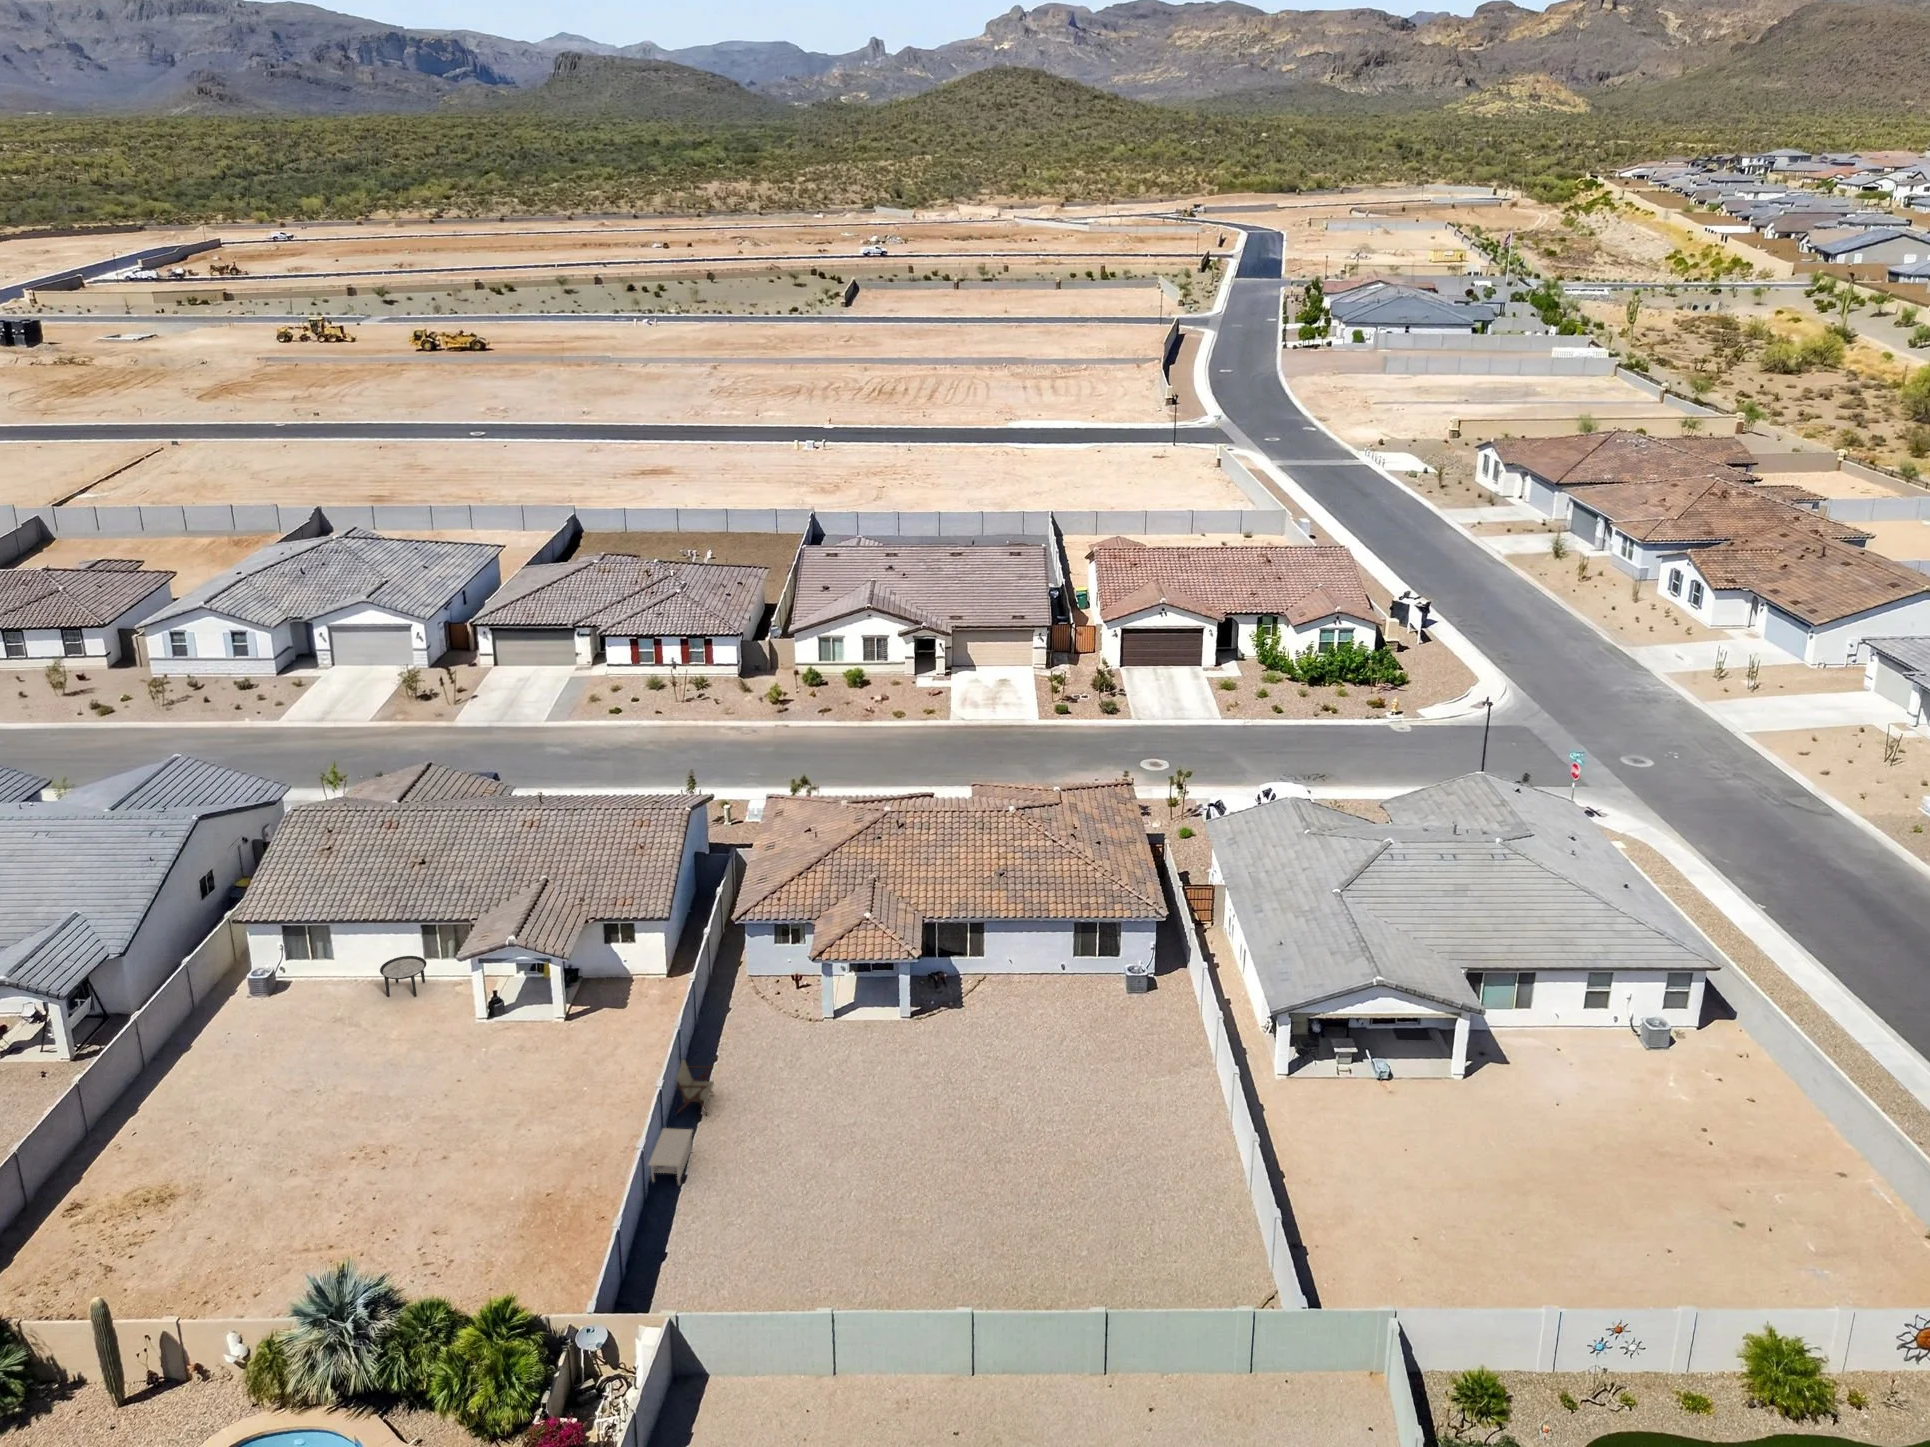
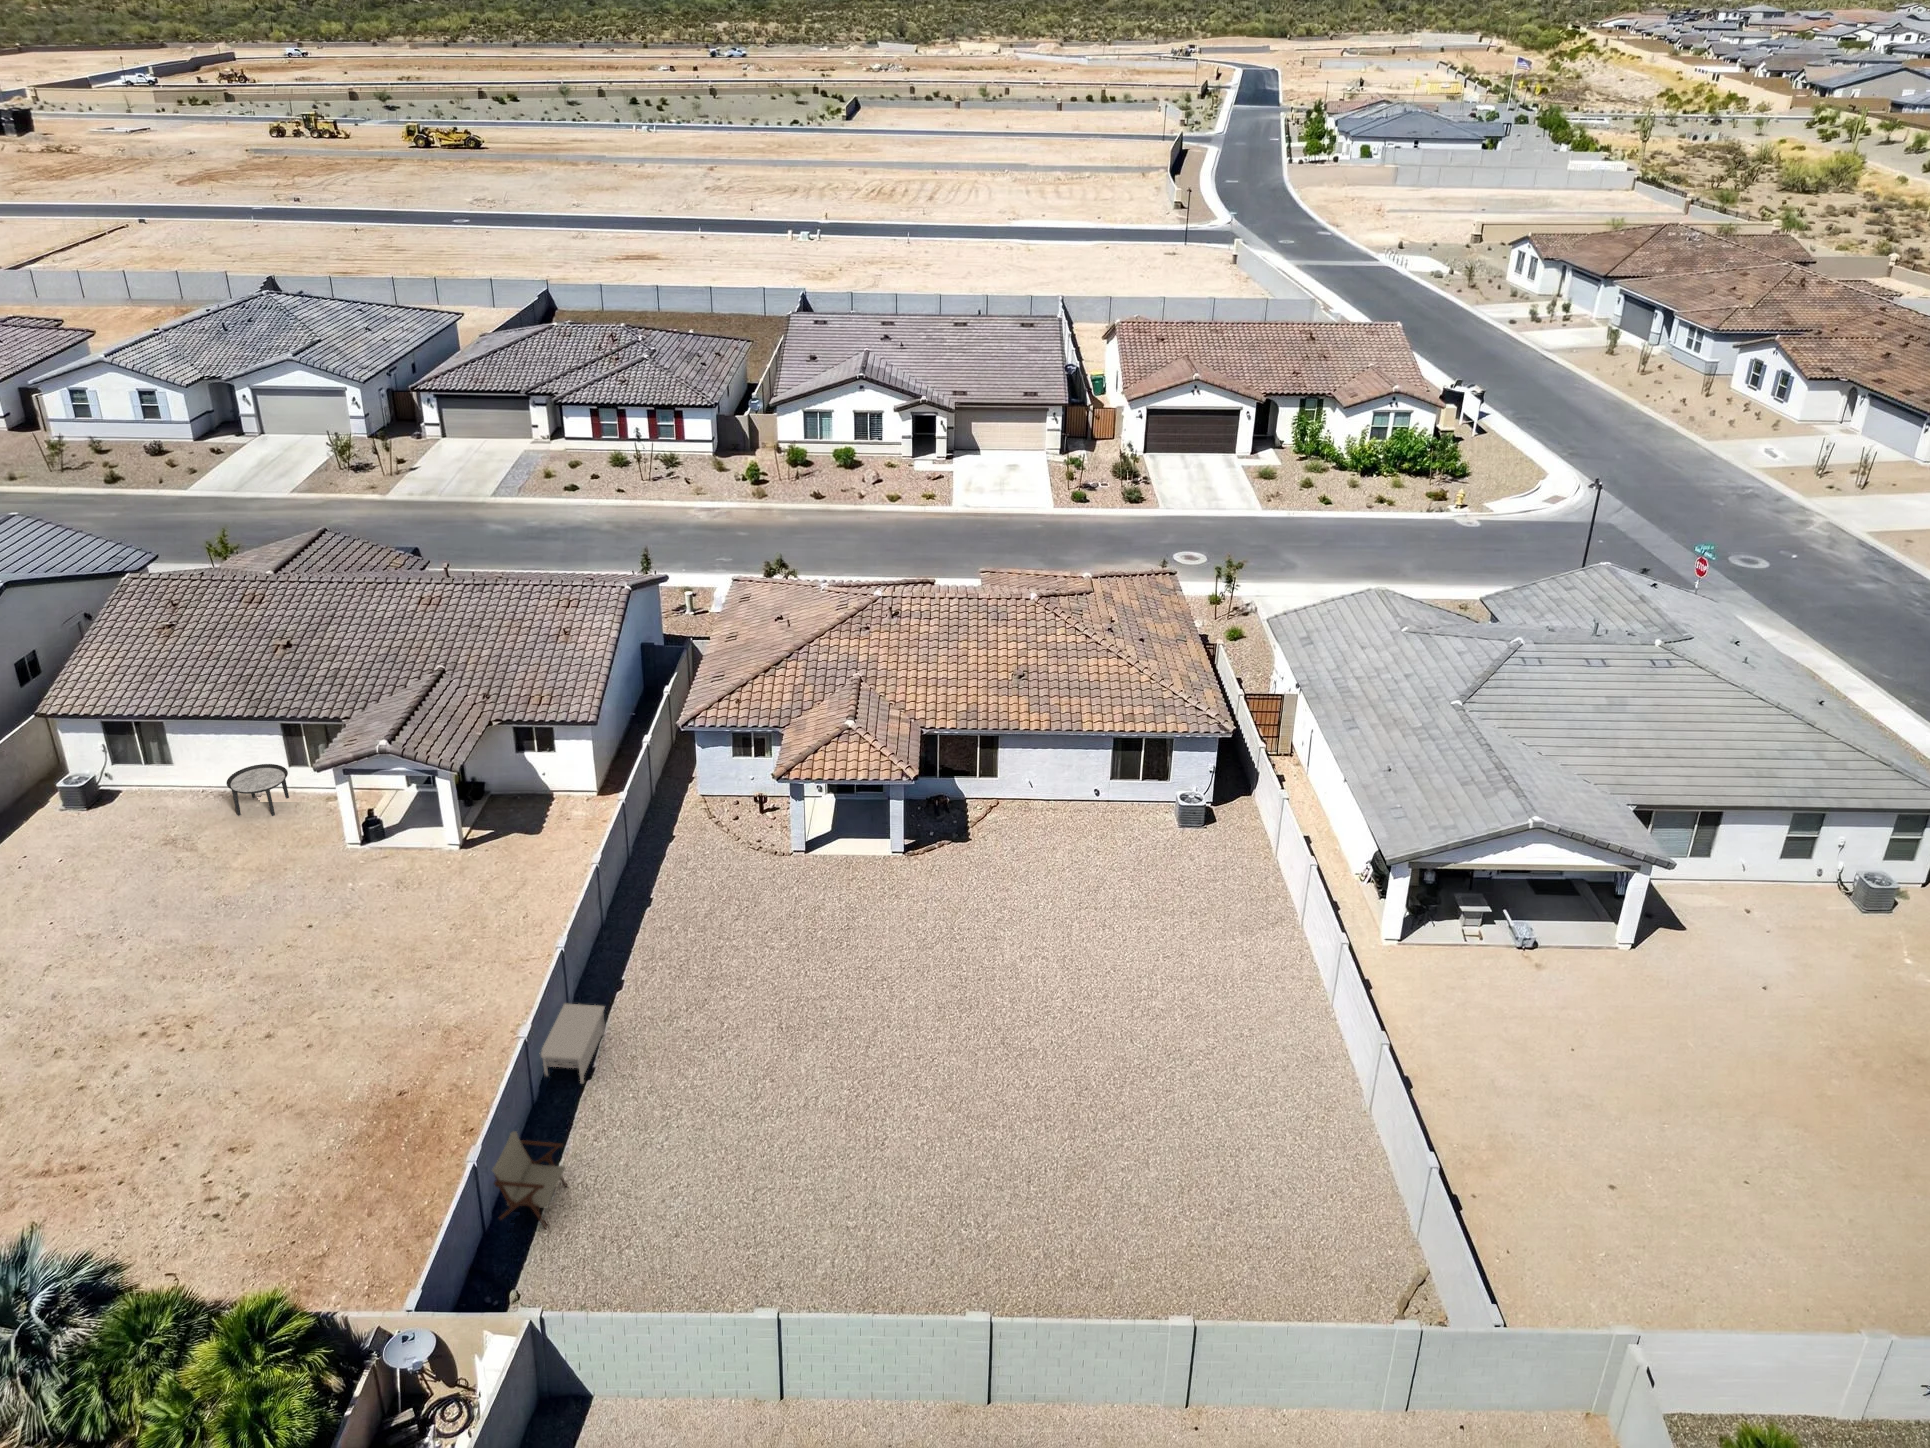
lounge chair: present [676,1060,714,1115] -> present [492,1132,567,1229]

